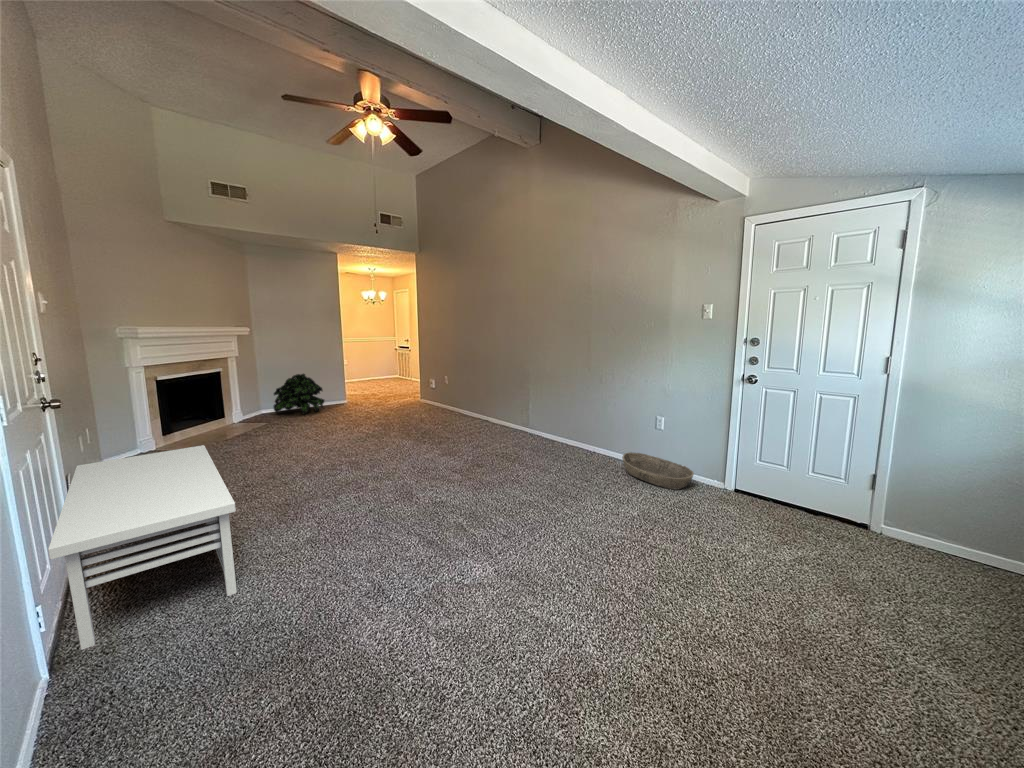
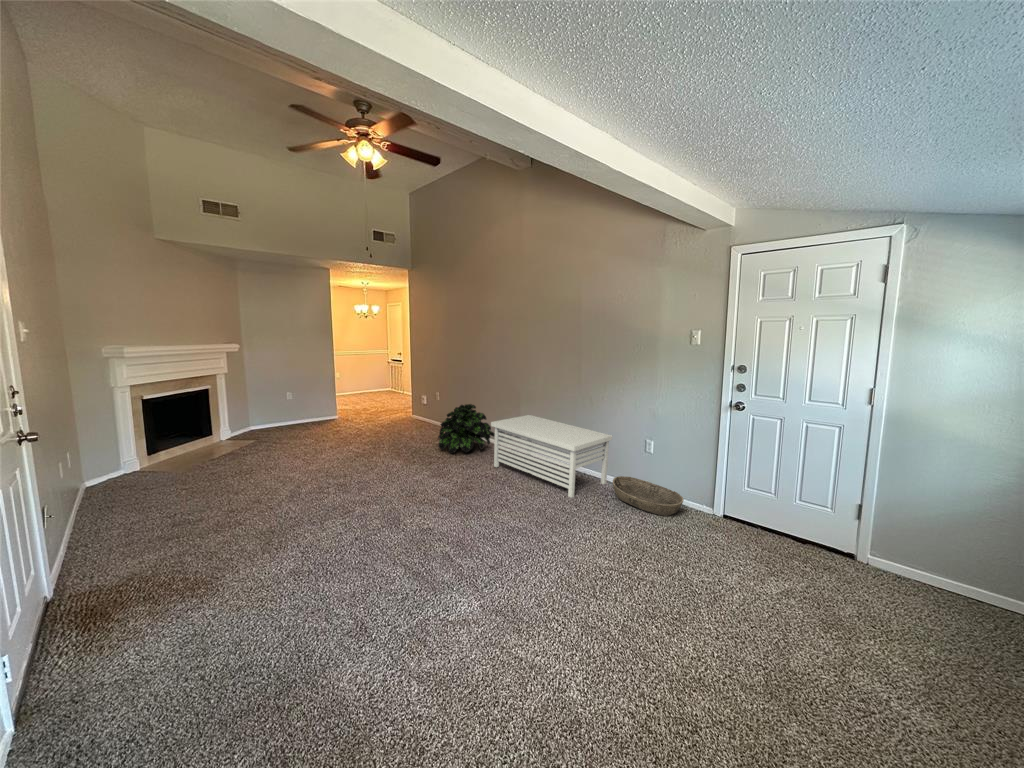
potted plant: present [274,374,324,414] -> present [438,404,495,453]
storage bench: present [48,445,237,650] -> present [491,415,612,498]

